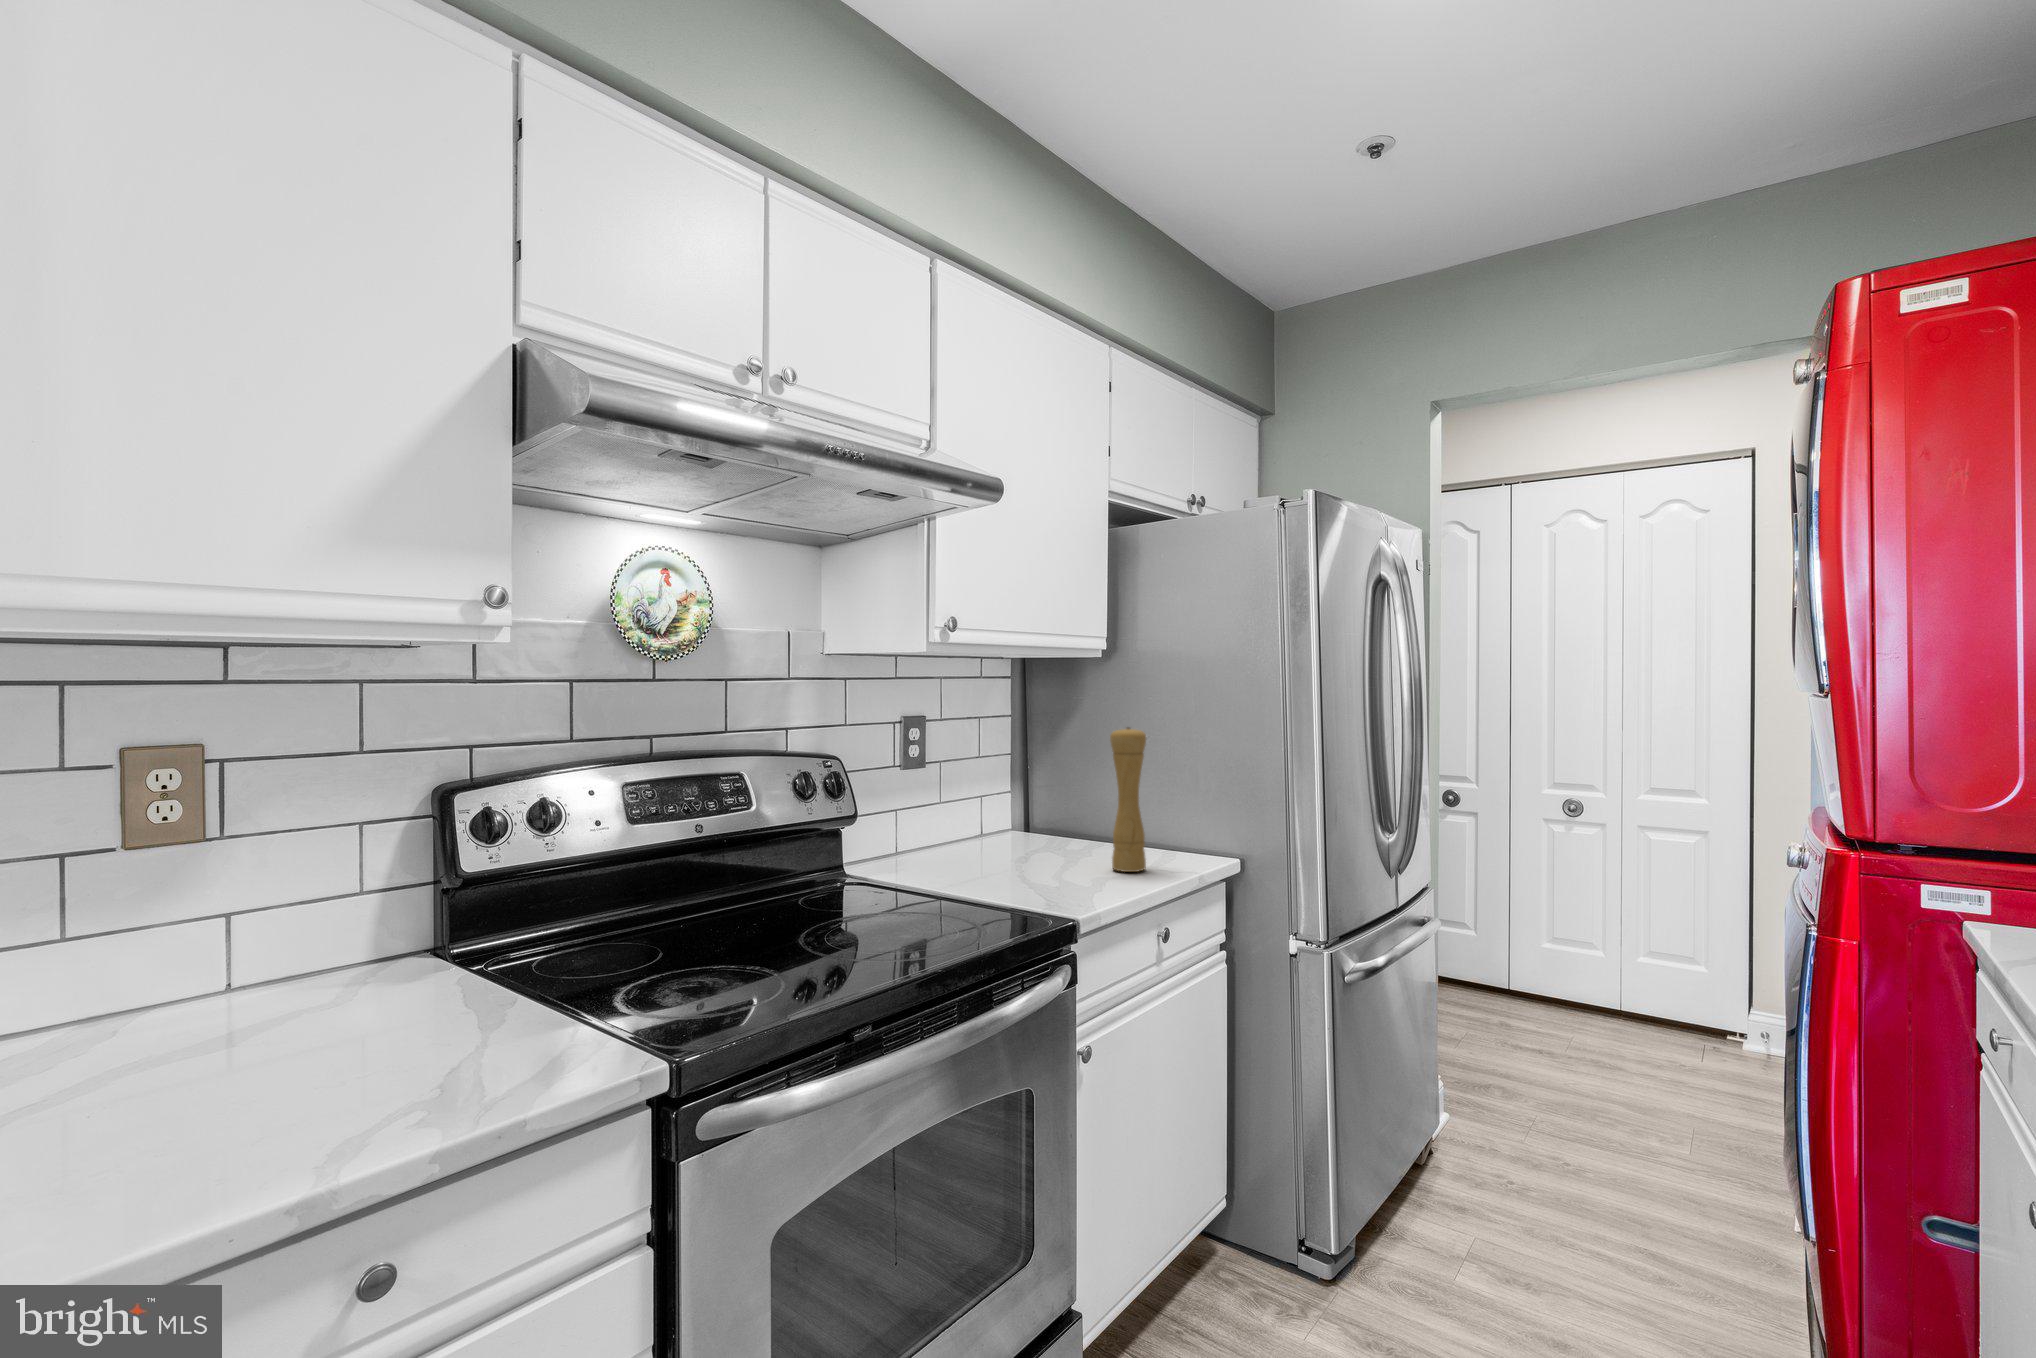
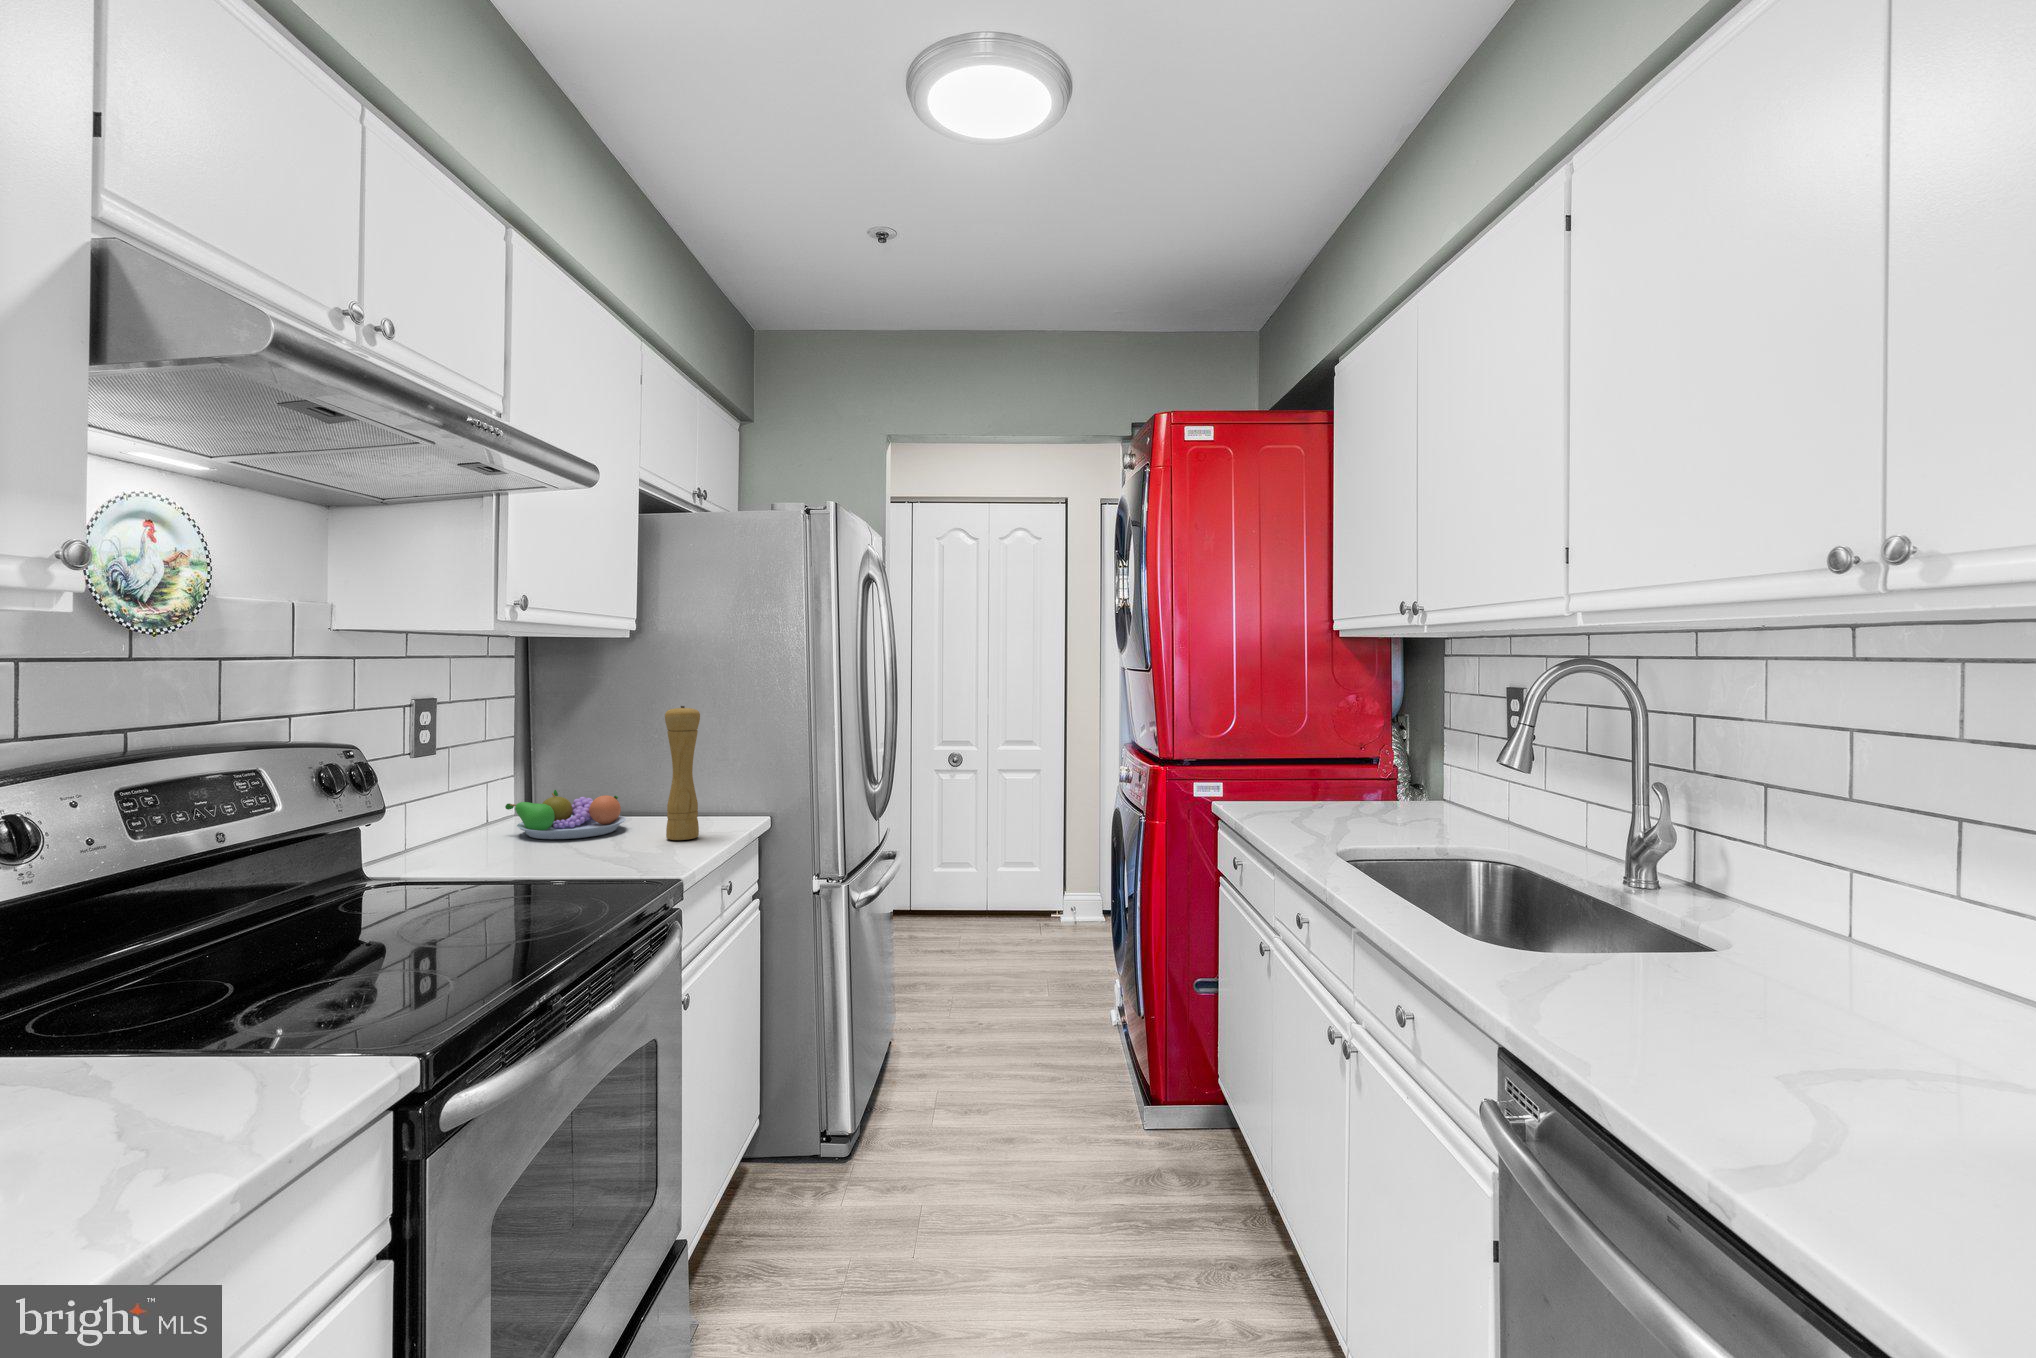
fruit bowl: none [985,808,1090,858] -> present [505,790,626,839]

